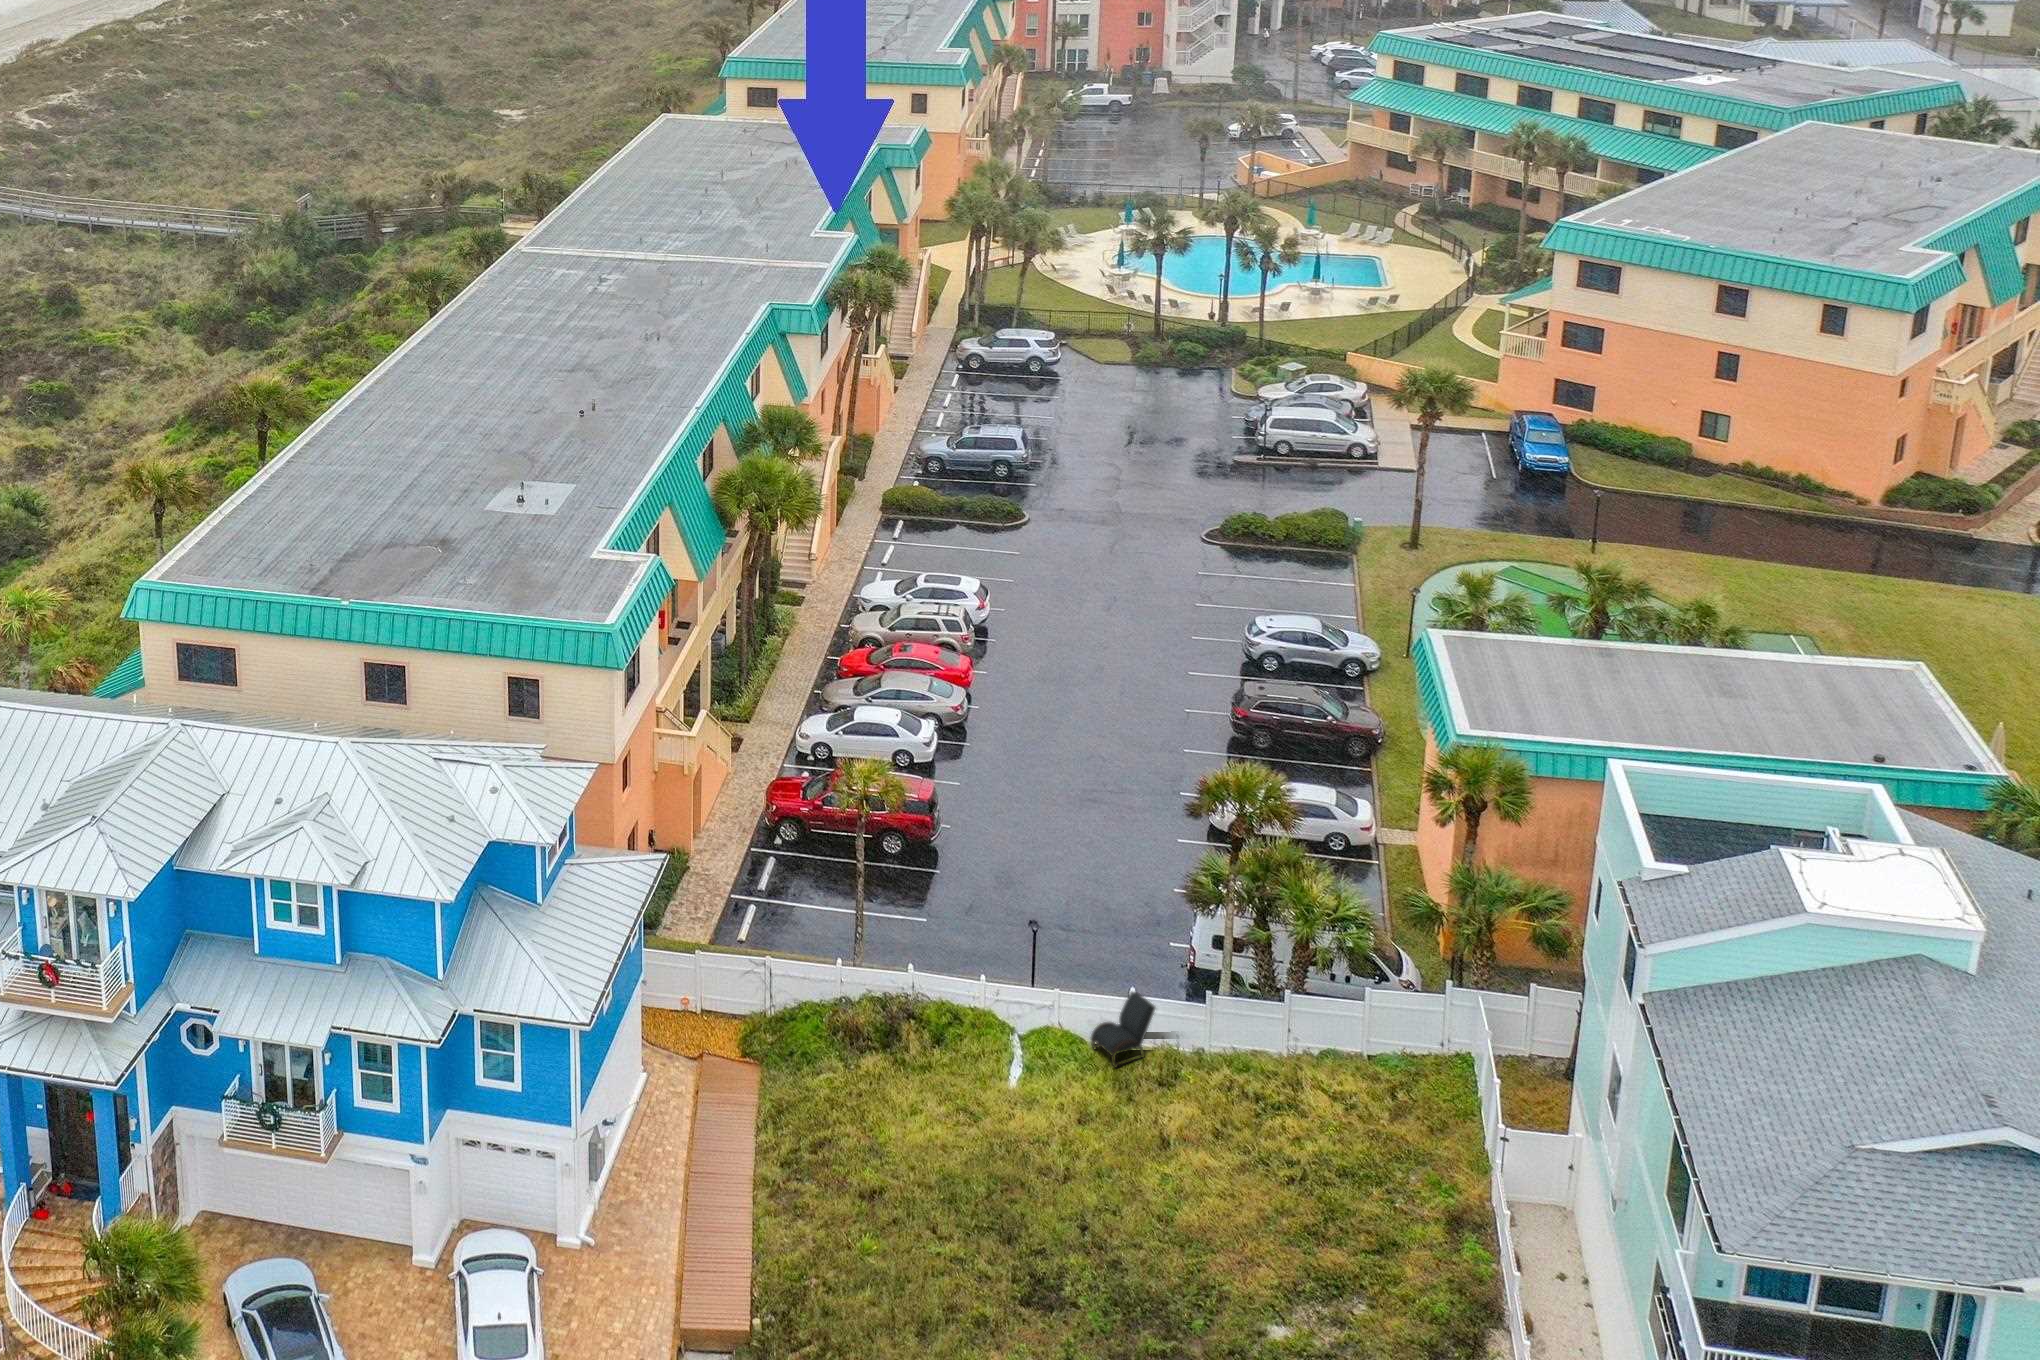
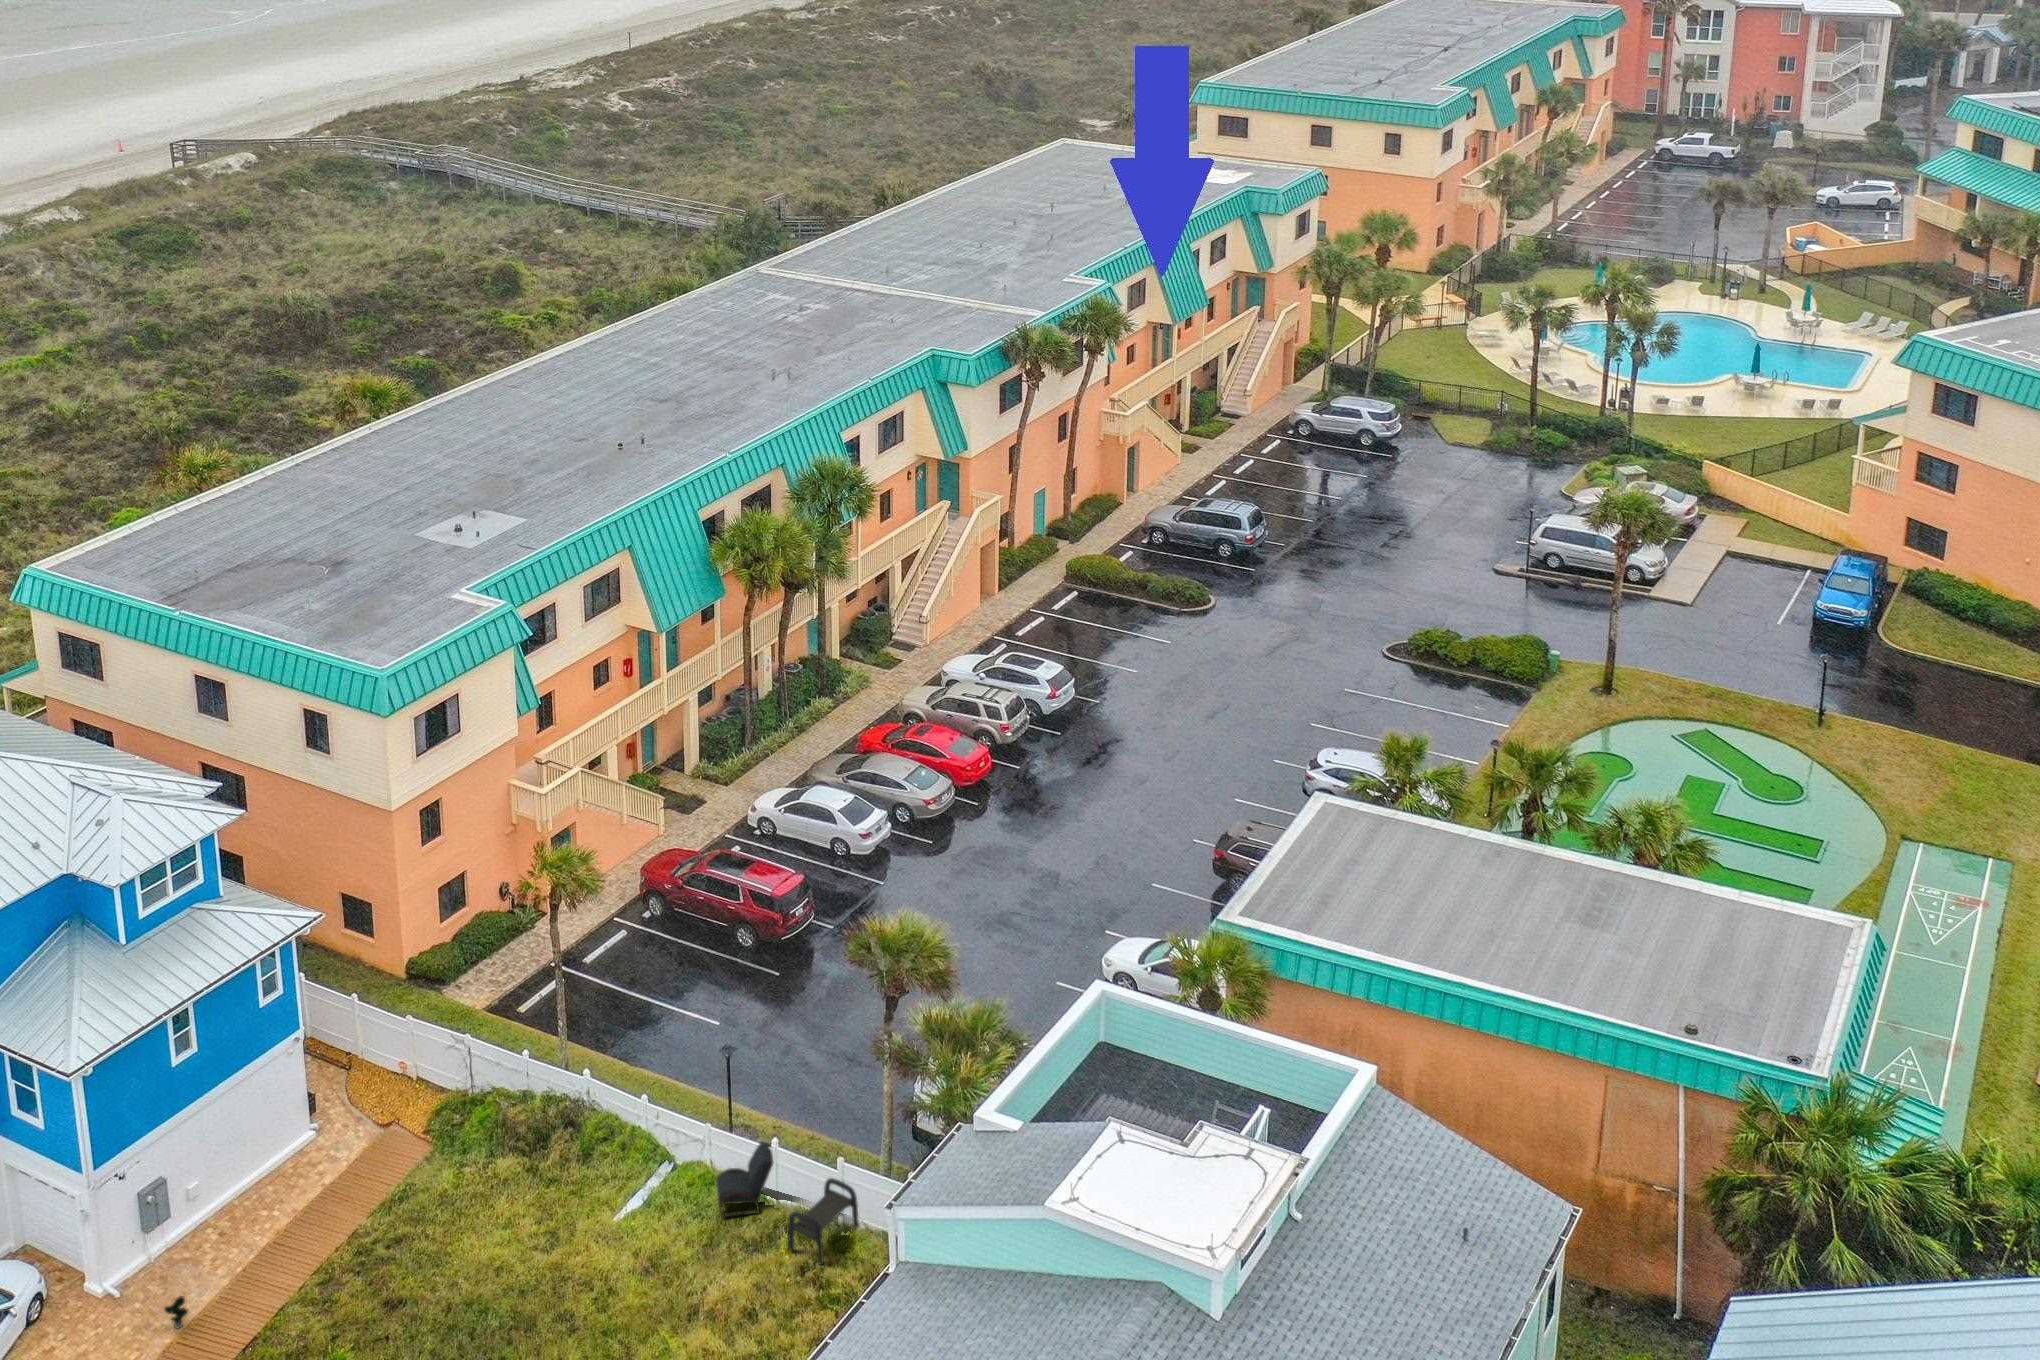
bench: none [1200,1009,1243,1086] -> present [788,1178,859,1265]
potted plant: none [662,1236,687,1268] -> present [164,1296,188,1328]

